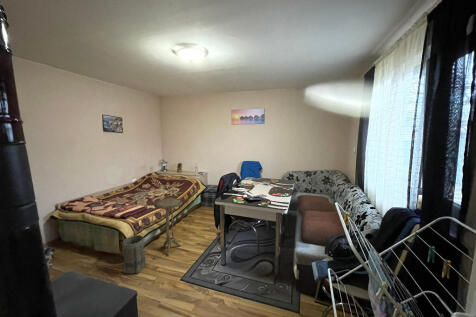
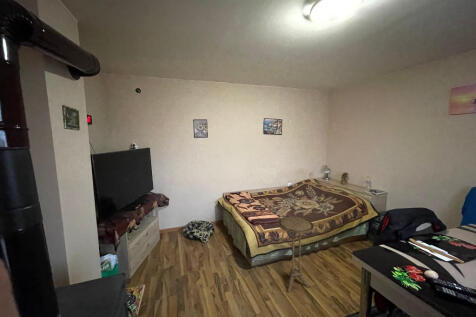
basket: present [123,235,146,274] -> none [241,247,263,292]

